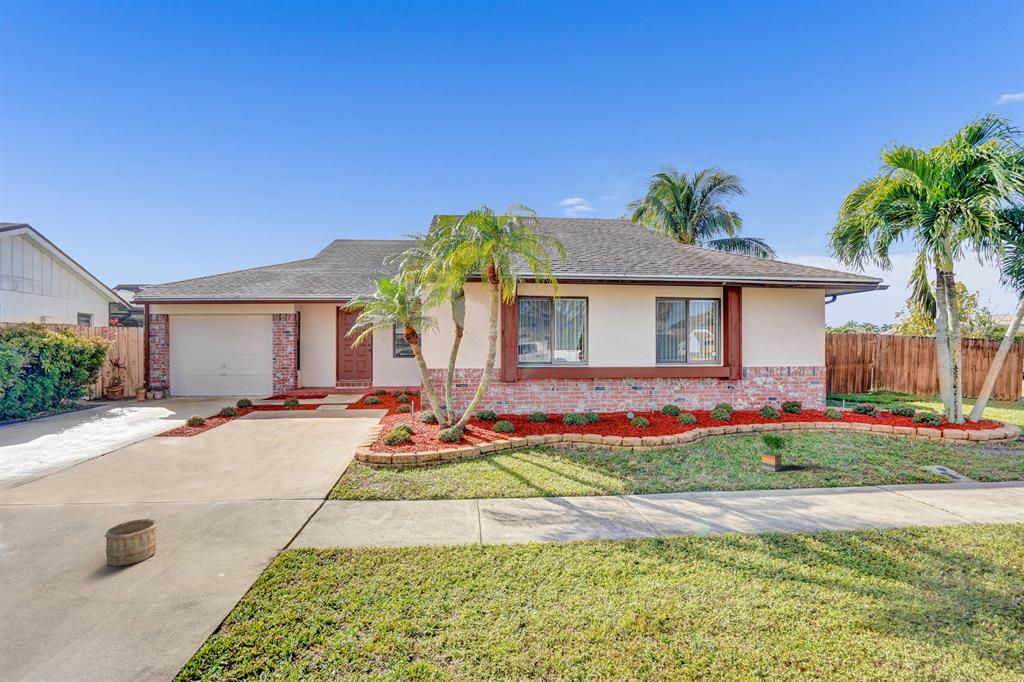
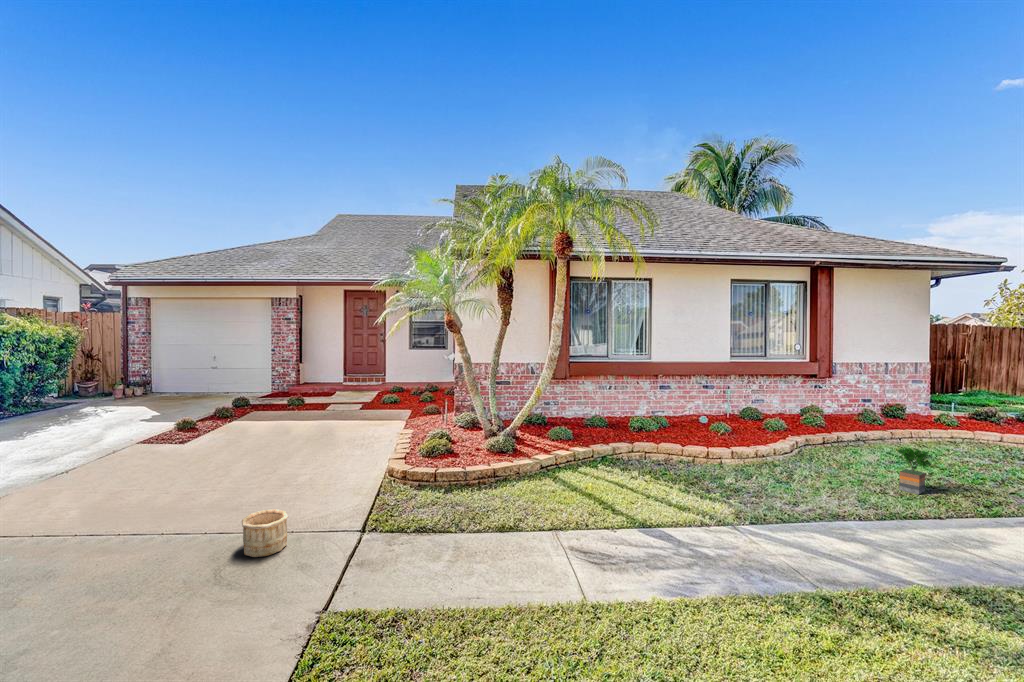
wooden bucket: present [105,519,157,566] -> present [242,509,288,557]

